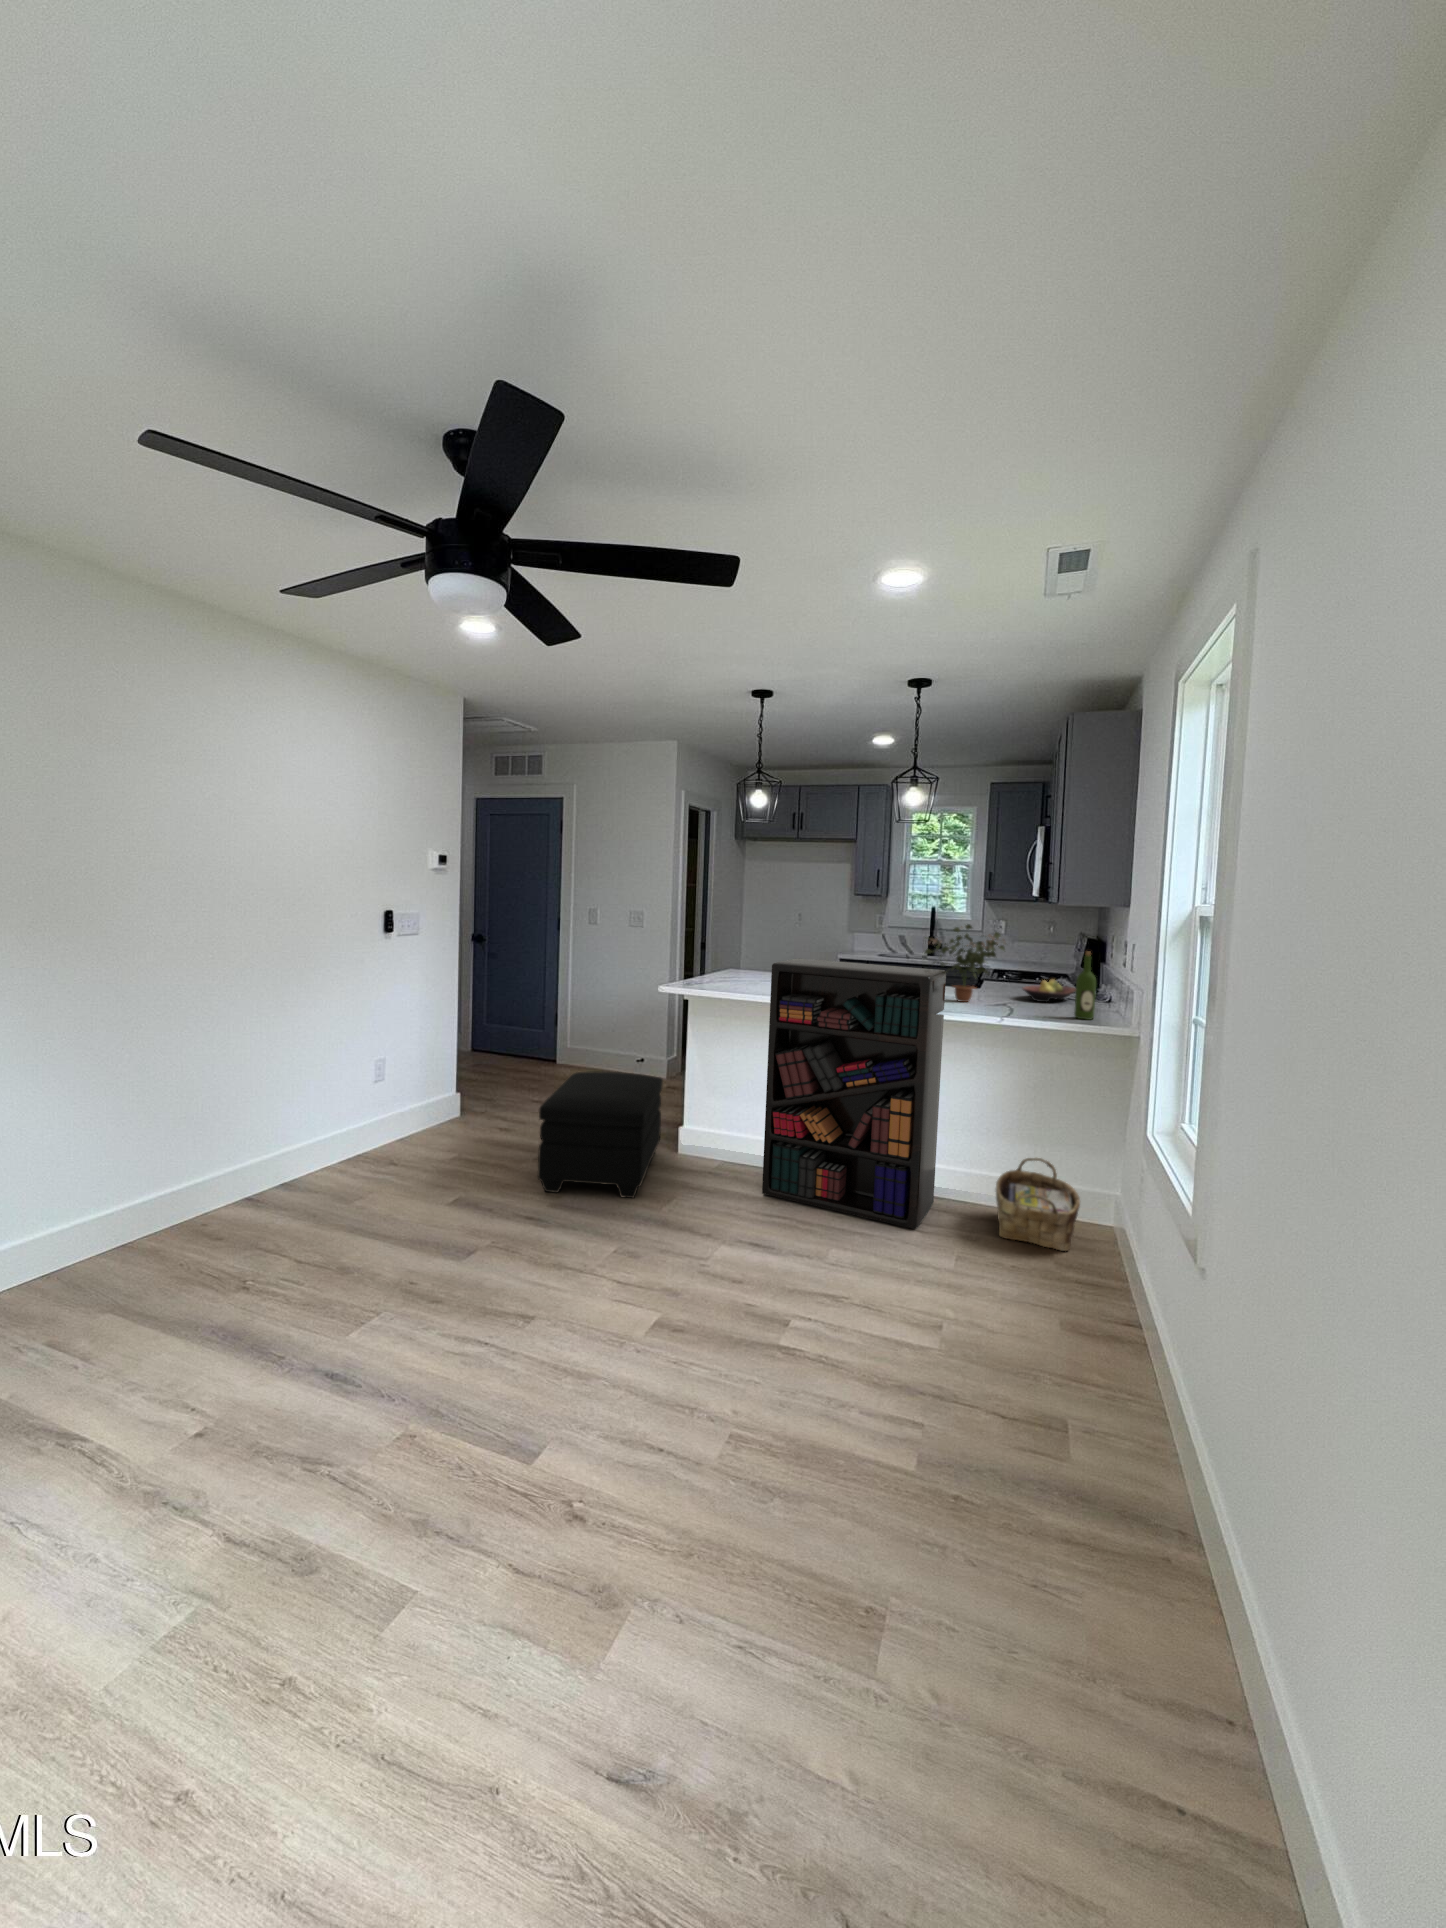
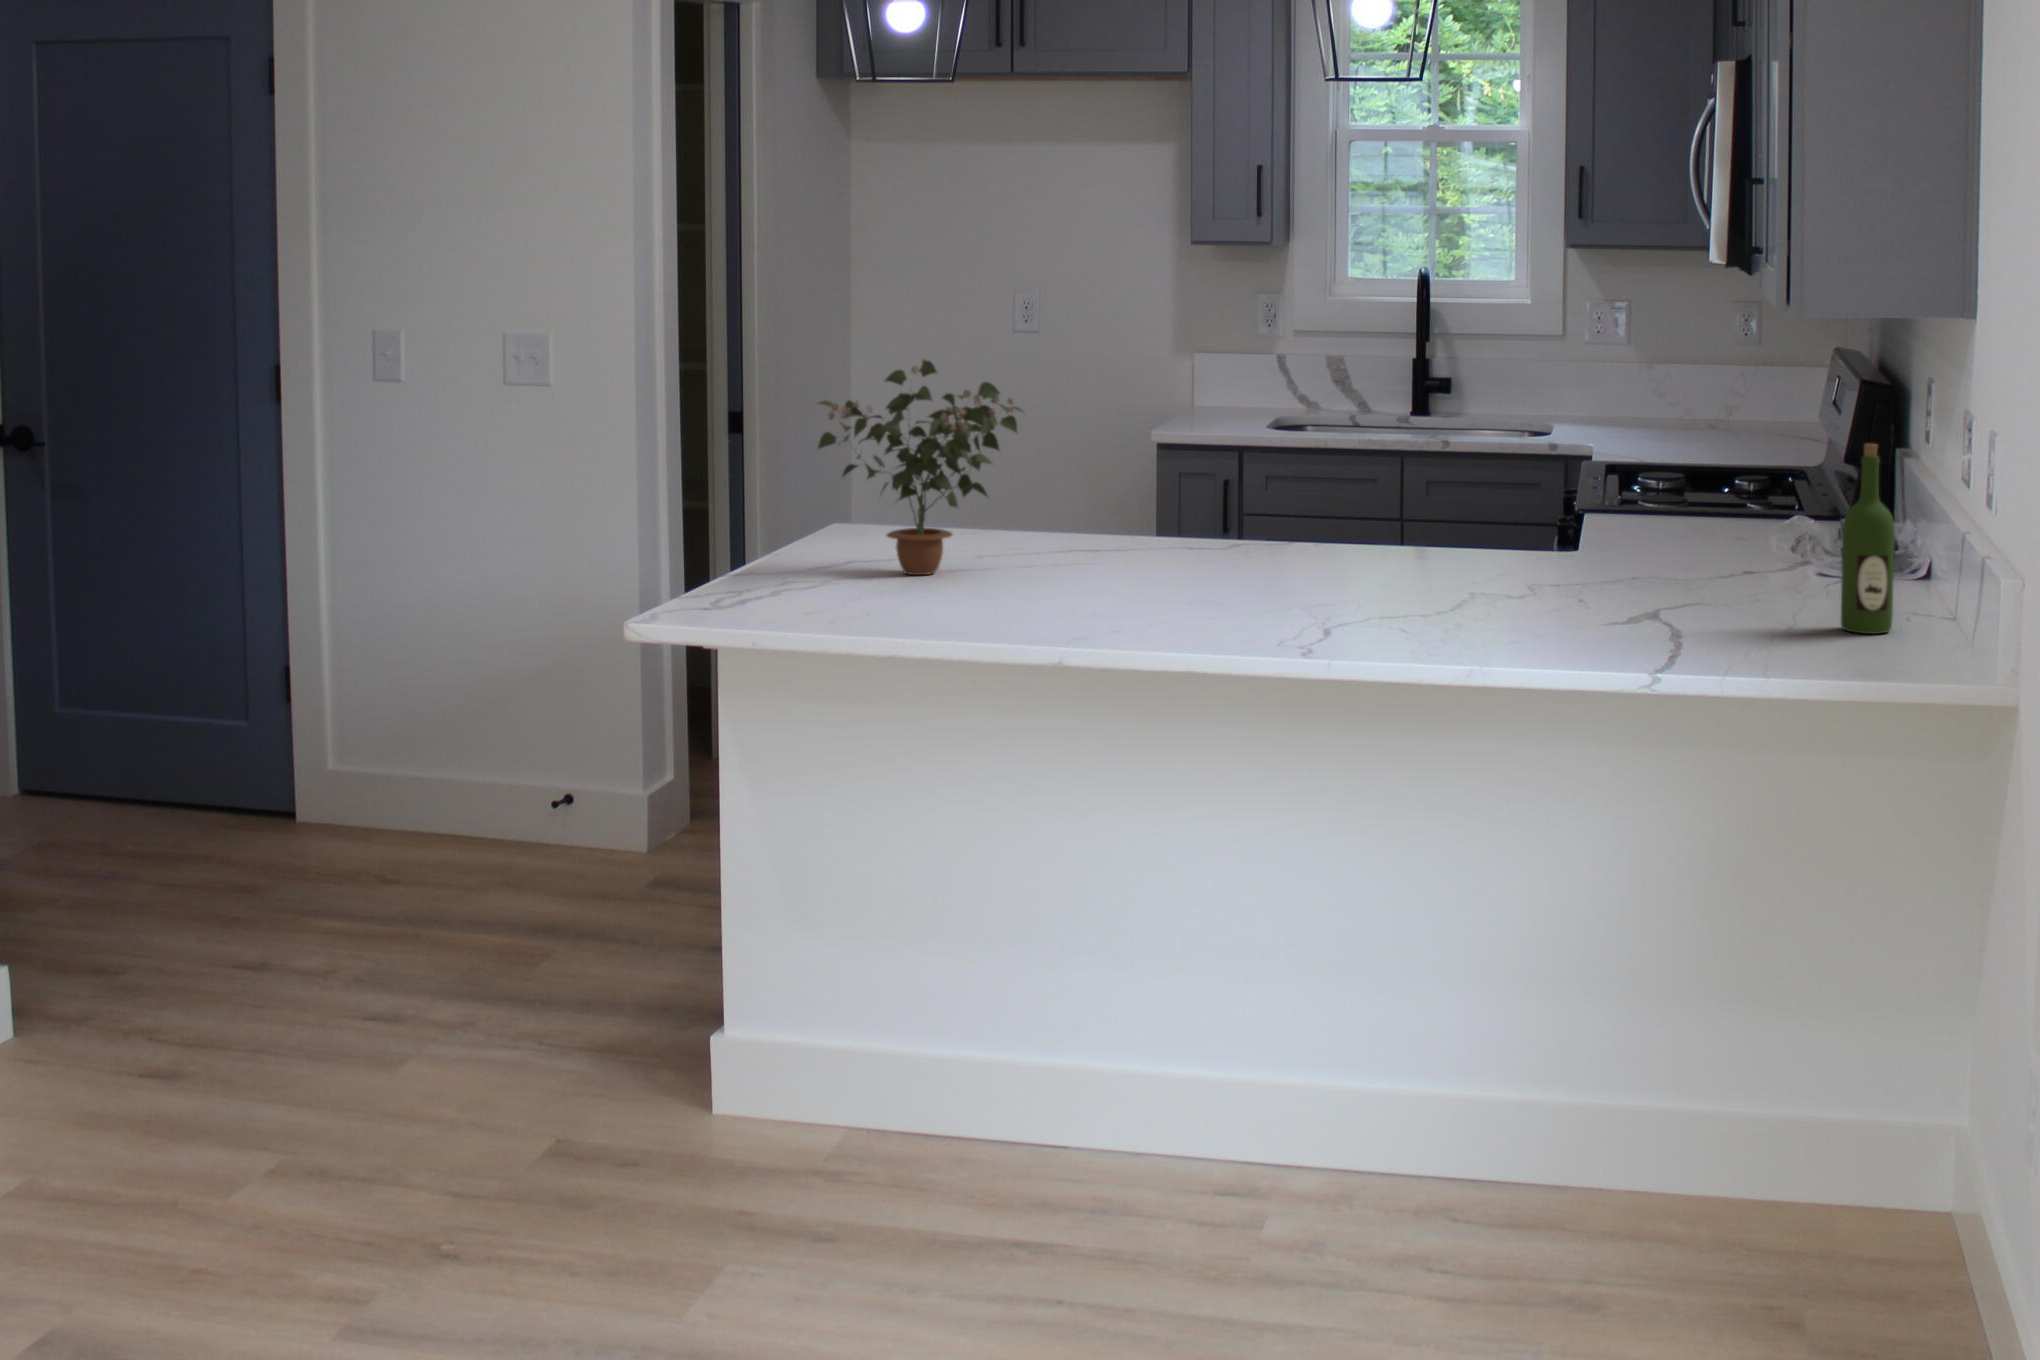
potted plant: present [925,924,1005,1002] -> present [818,359,1023,575]
bookshelf: present [762,958,946,1229] -> none [1000,499,1493,1260]
fruit bowl: present [1023,979,1076,1002] -> none [1694,503,1838,574]
ottoman: present [538,1072,663,1198] -> none [316,876,675,1269]
woven basket: present [996,1158,1080,1251] -> none [1655,1023,1876,1277]

